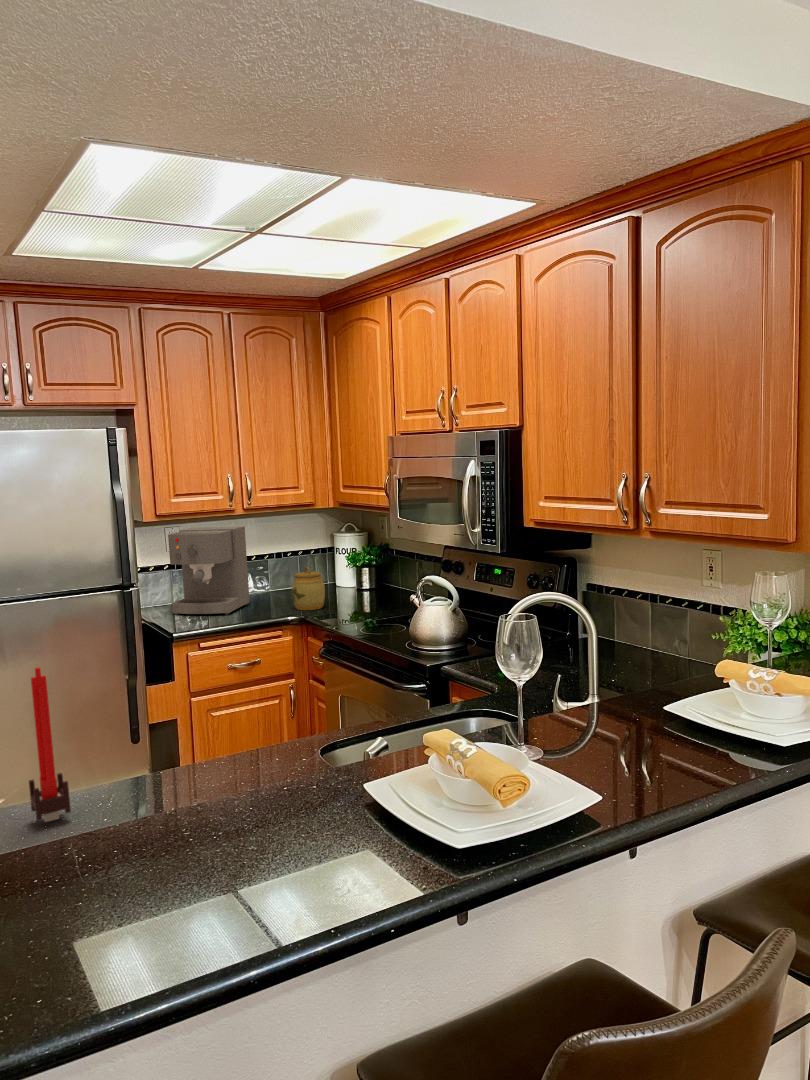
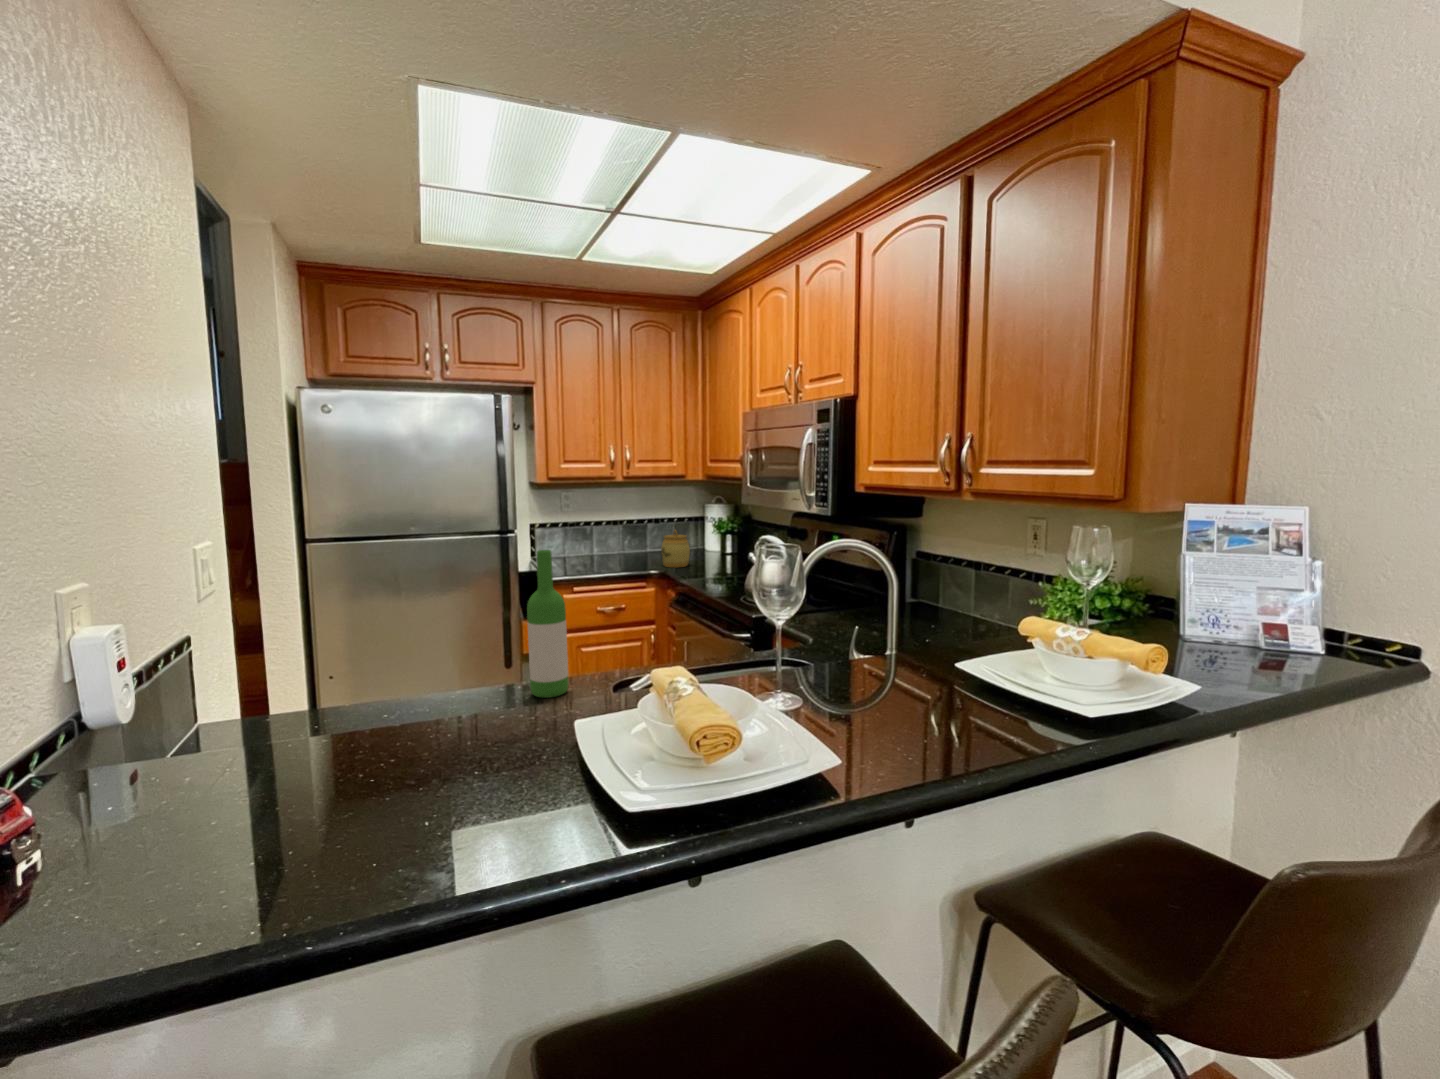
coffee maker: present [168,526,250,615] -> none [558,493,627,567]
wine bottle: none [236,623,279,775] -> present [527,550,568,698]
candle: present [29,667,71,822] -> none [310,574,350,725]

